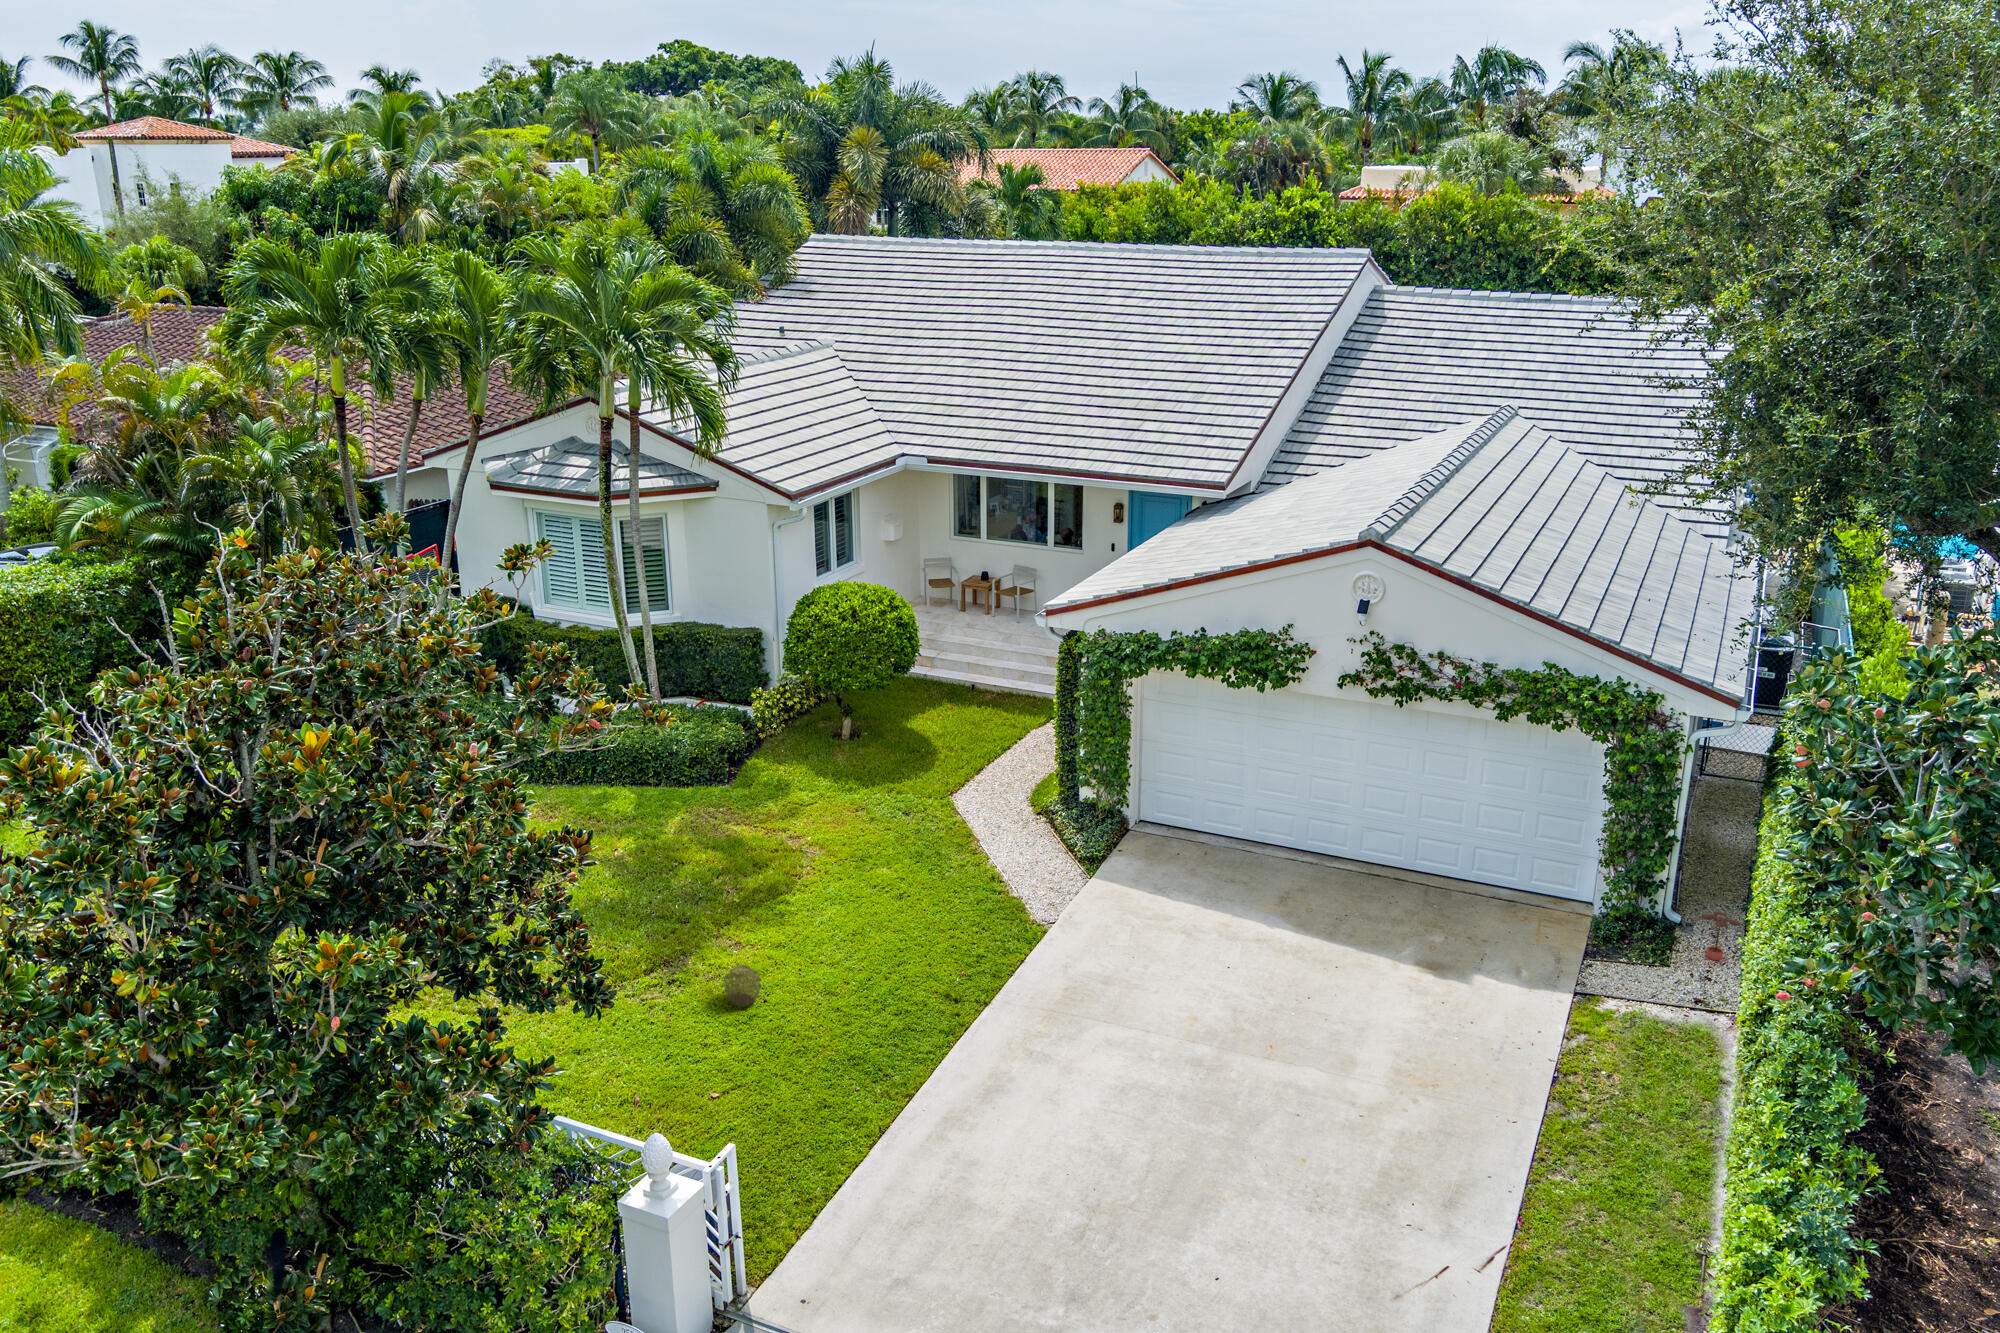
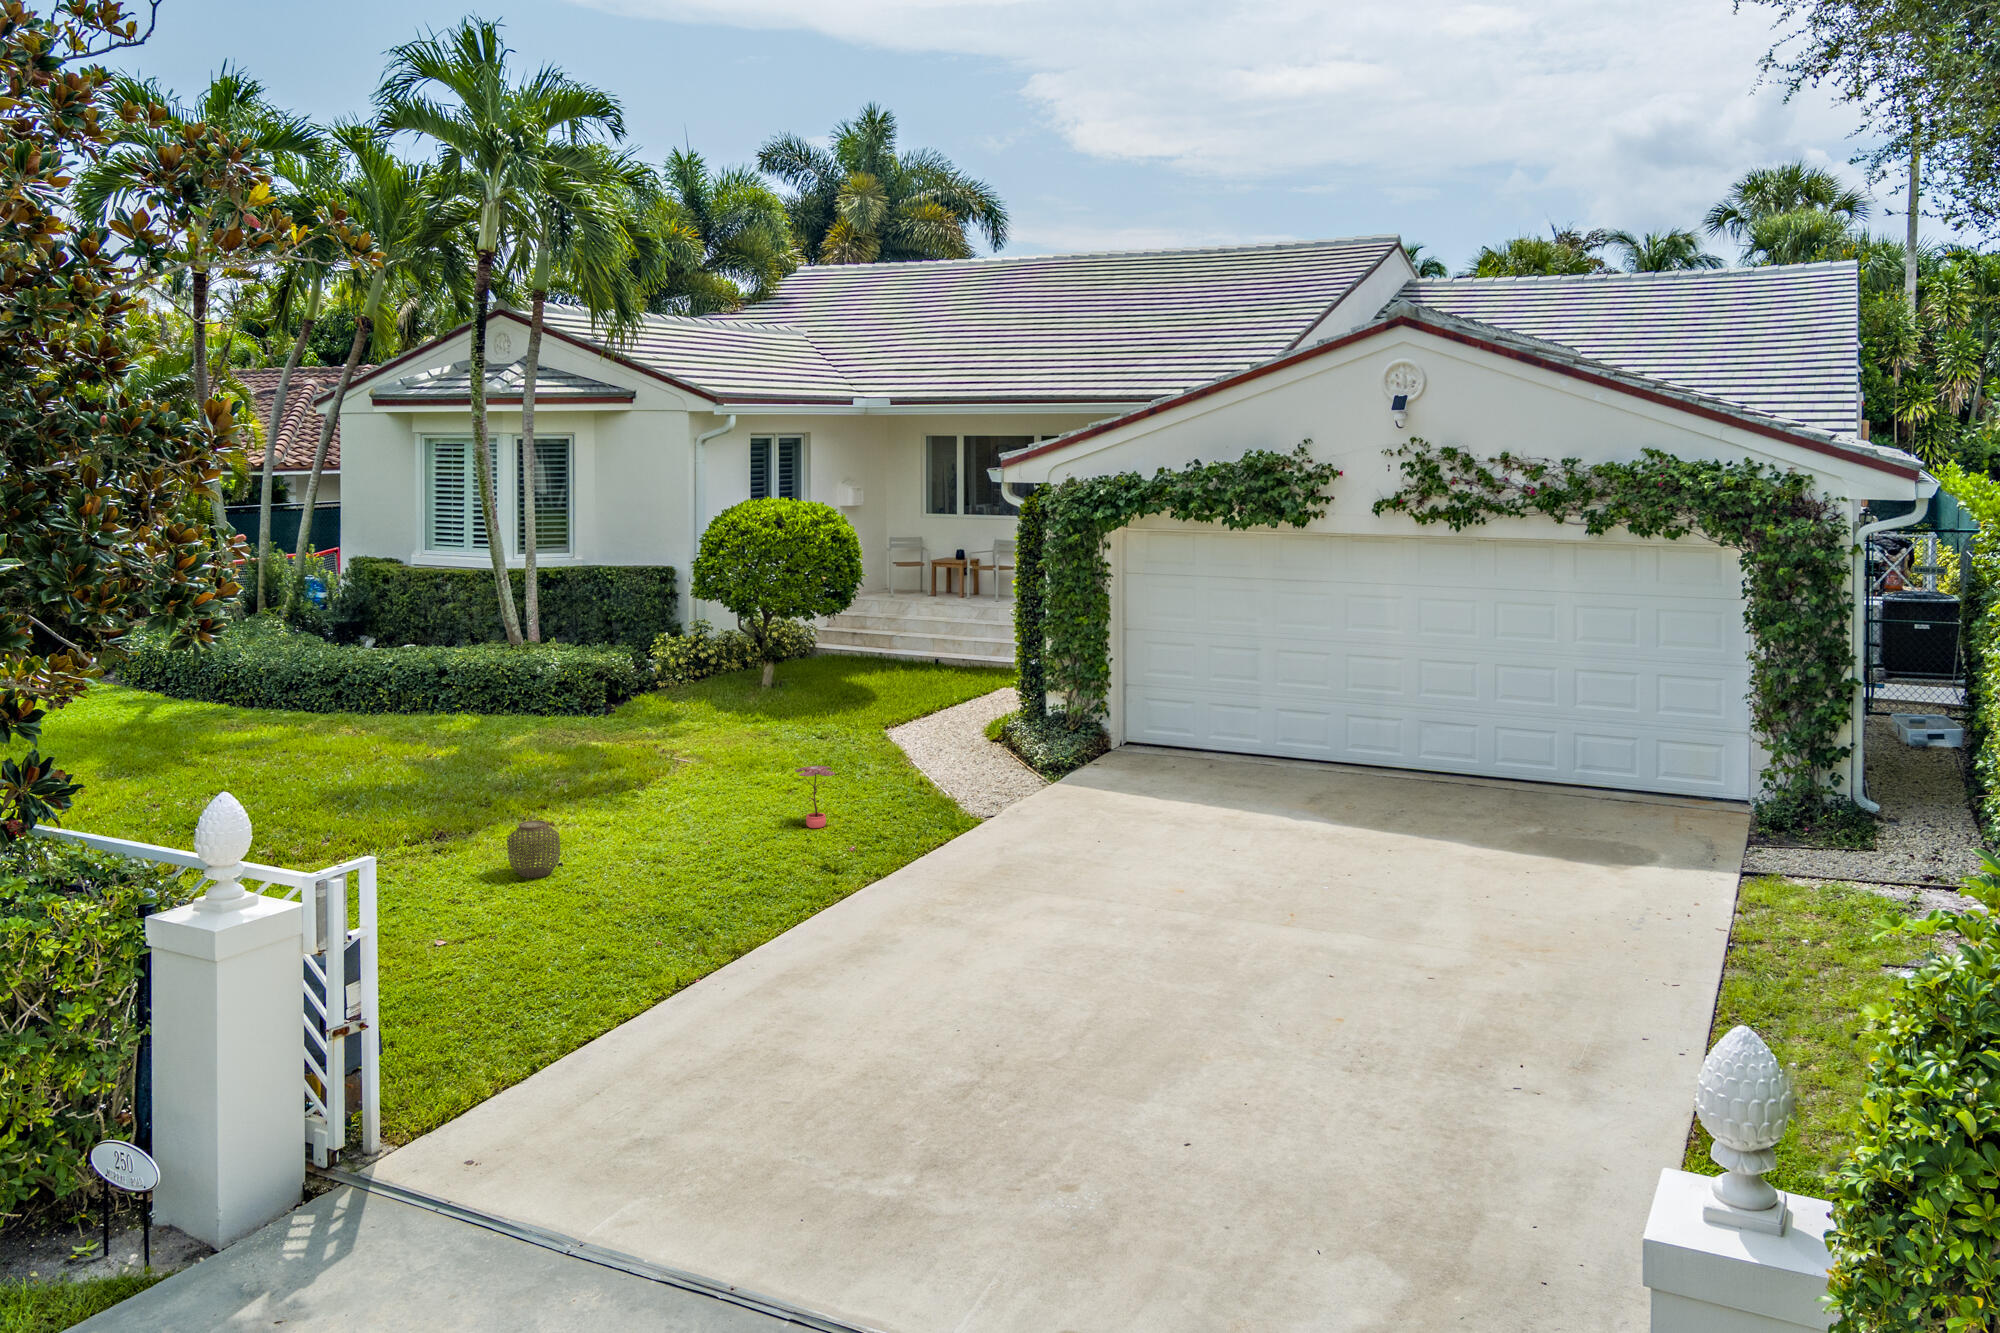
potted plant: present [1701,912,1740,960] -> present [795,766,835,828]

